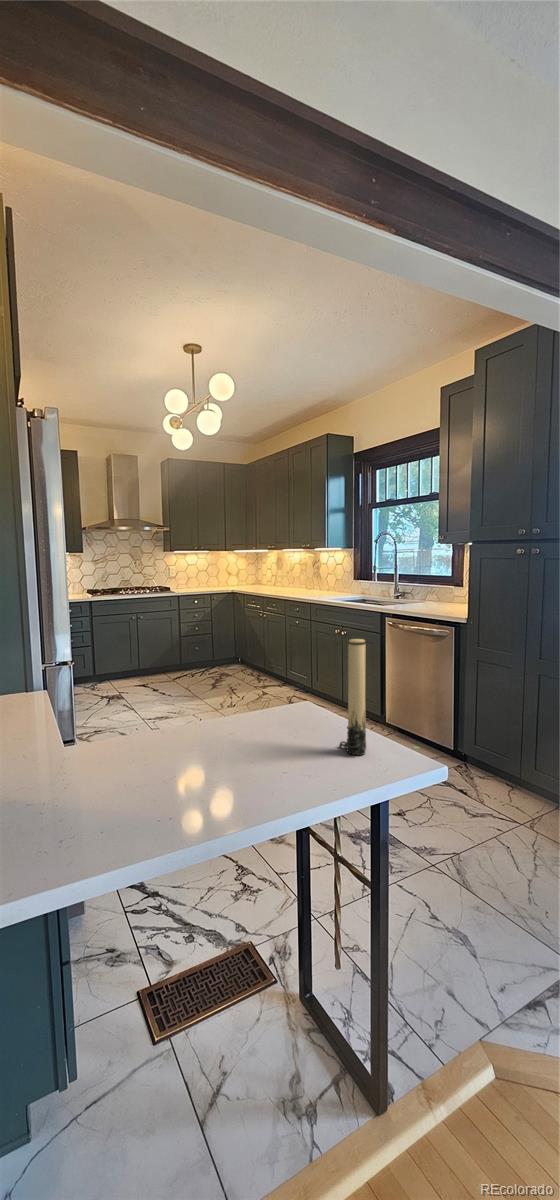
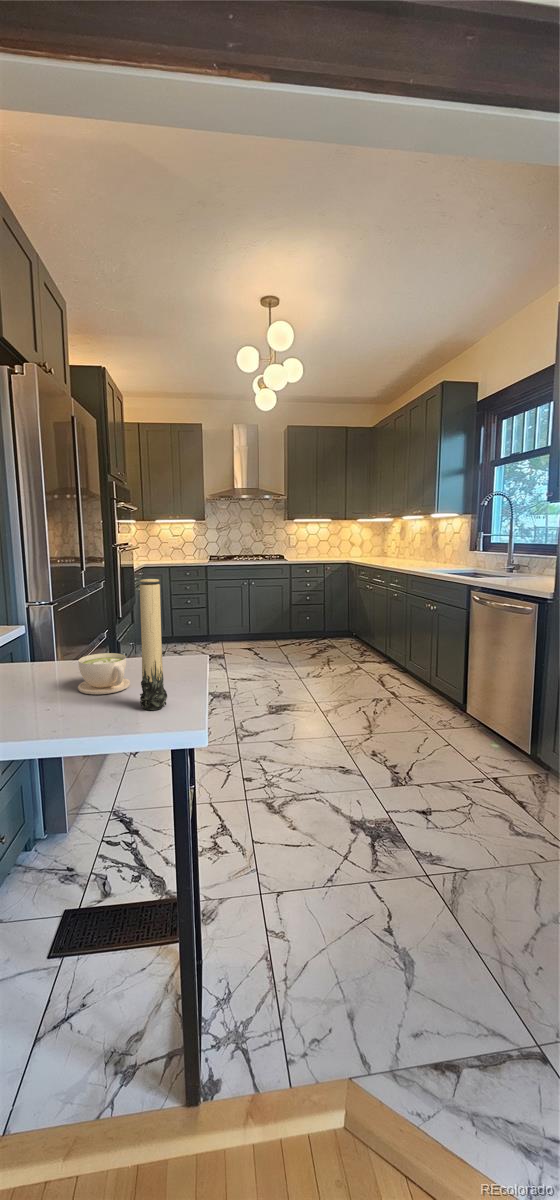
coffee cup: none [257,708,309,750] -> present [78,653,130,694]

